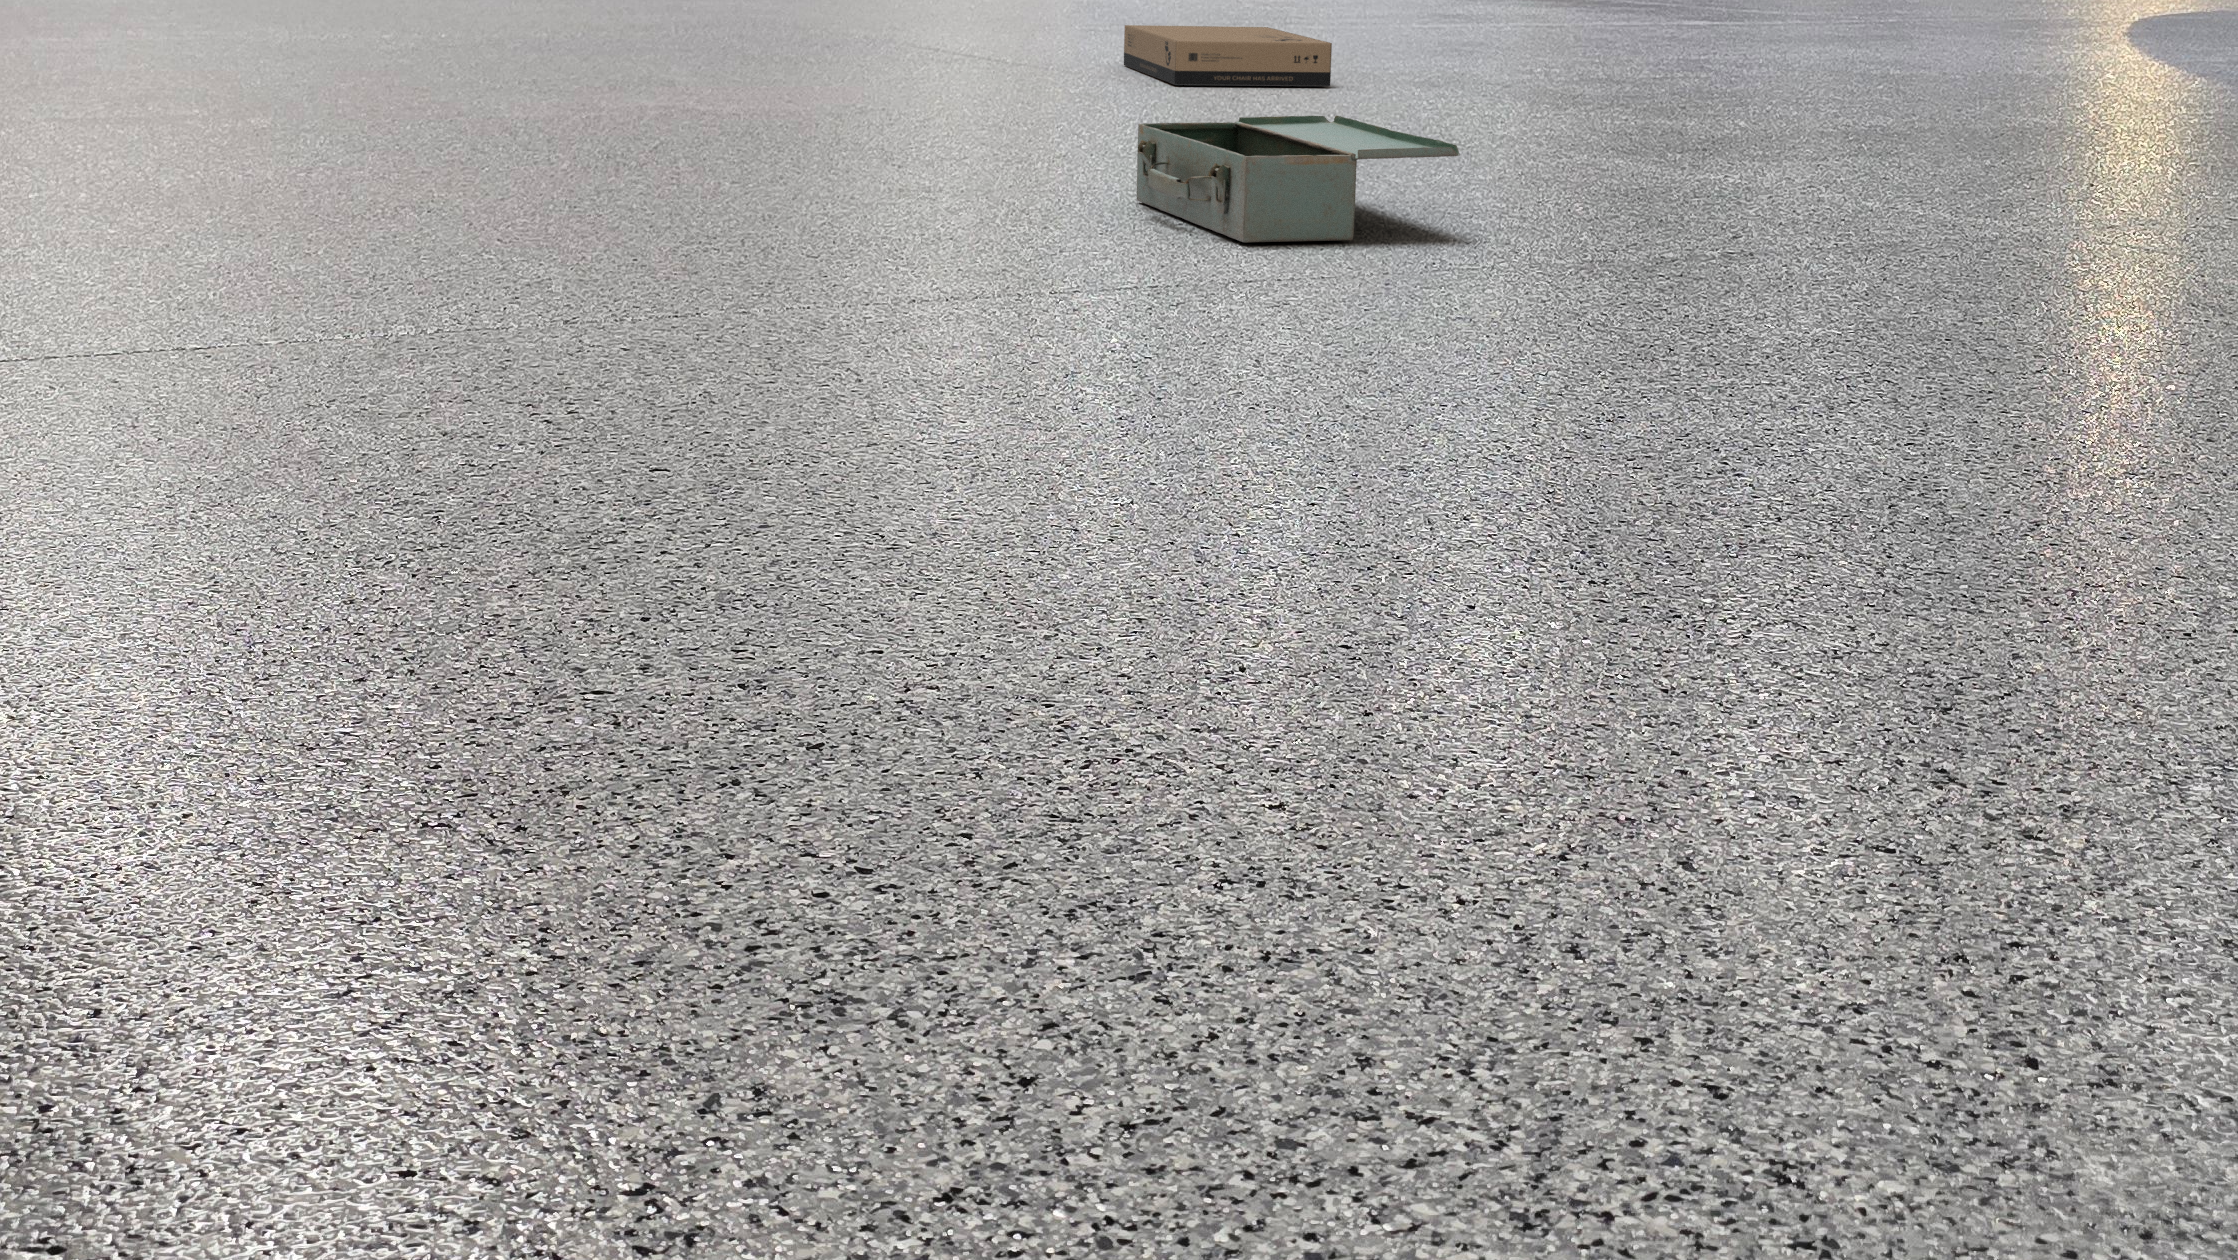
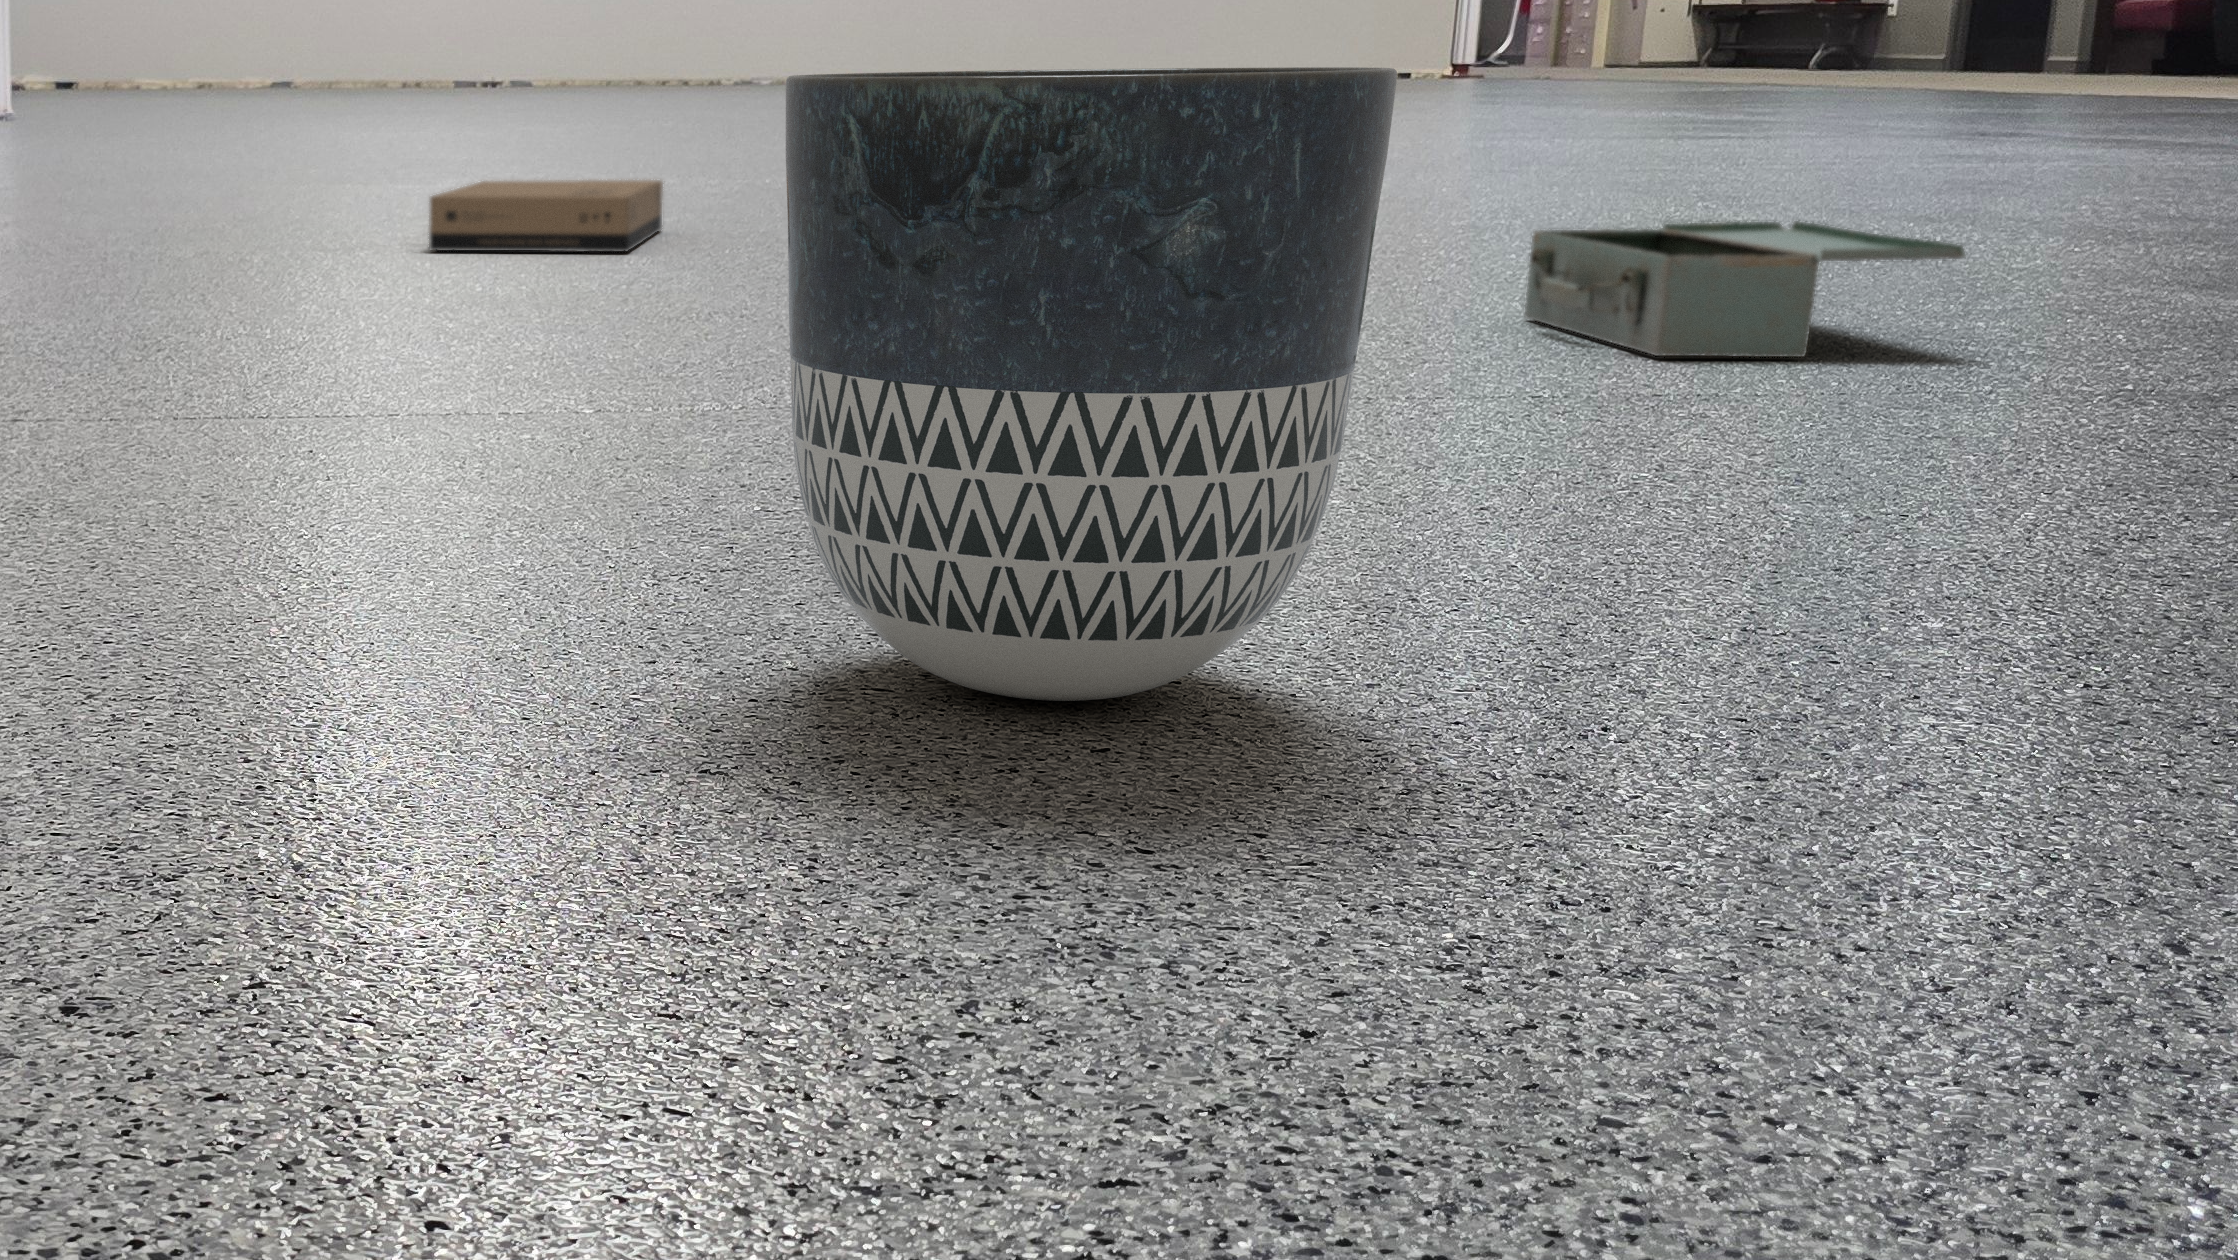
cardboard box: present [1124,25,1332,86] -> present [429,180,663,252]
planter: none [475,68,1031,694] -> present [786,67,1397,701]

